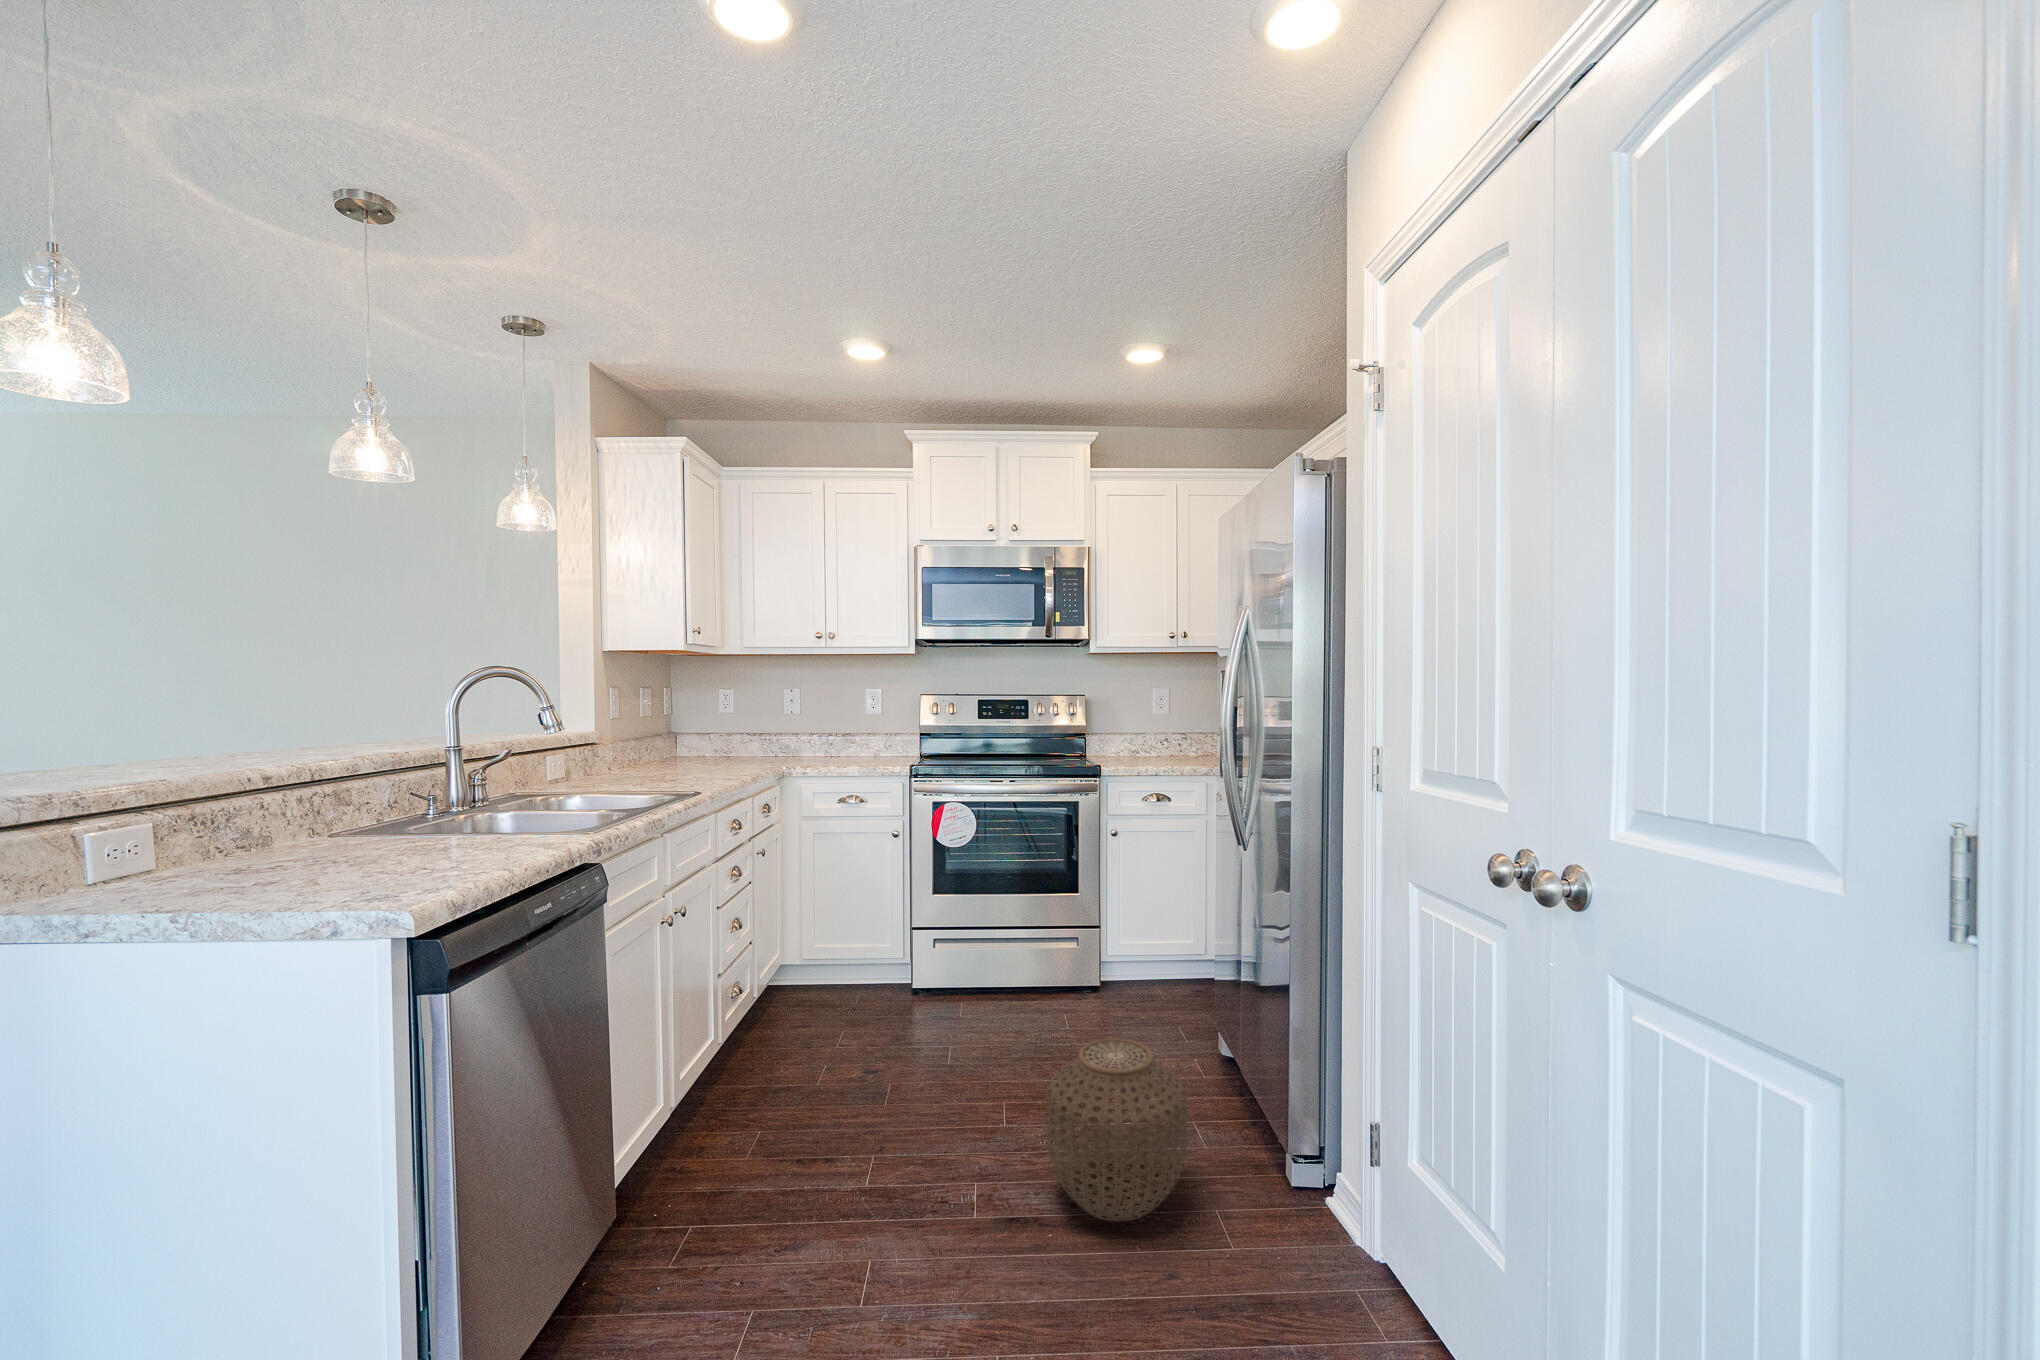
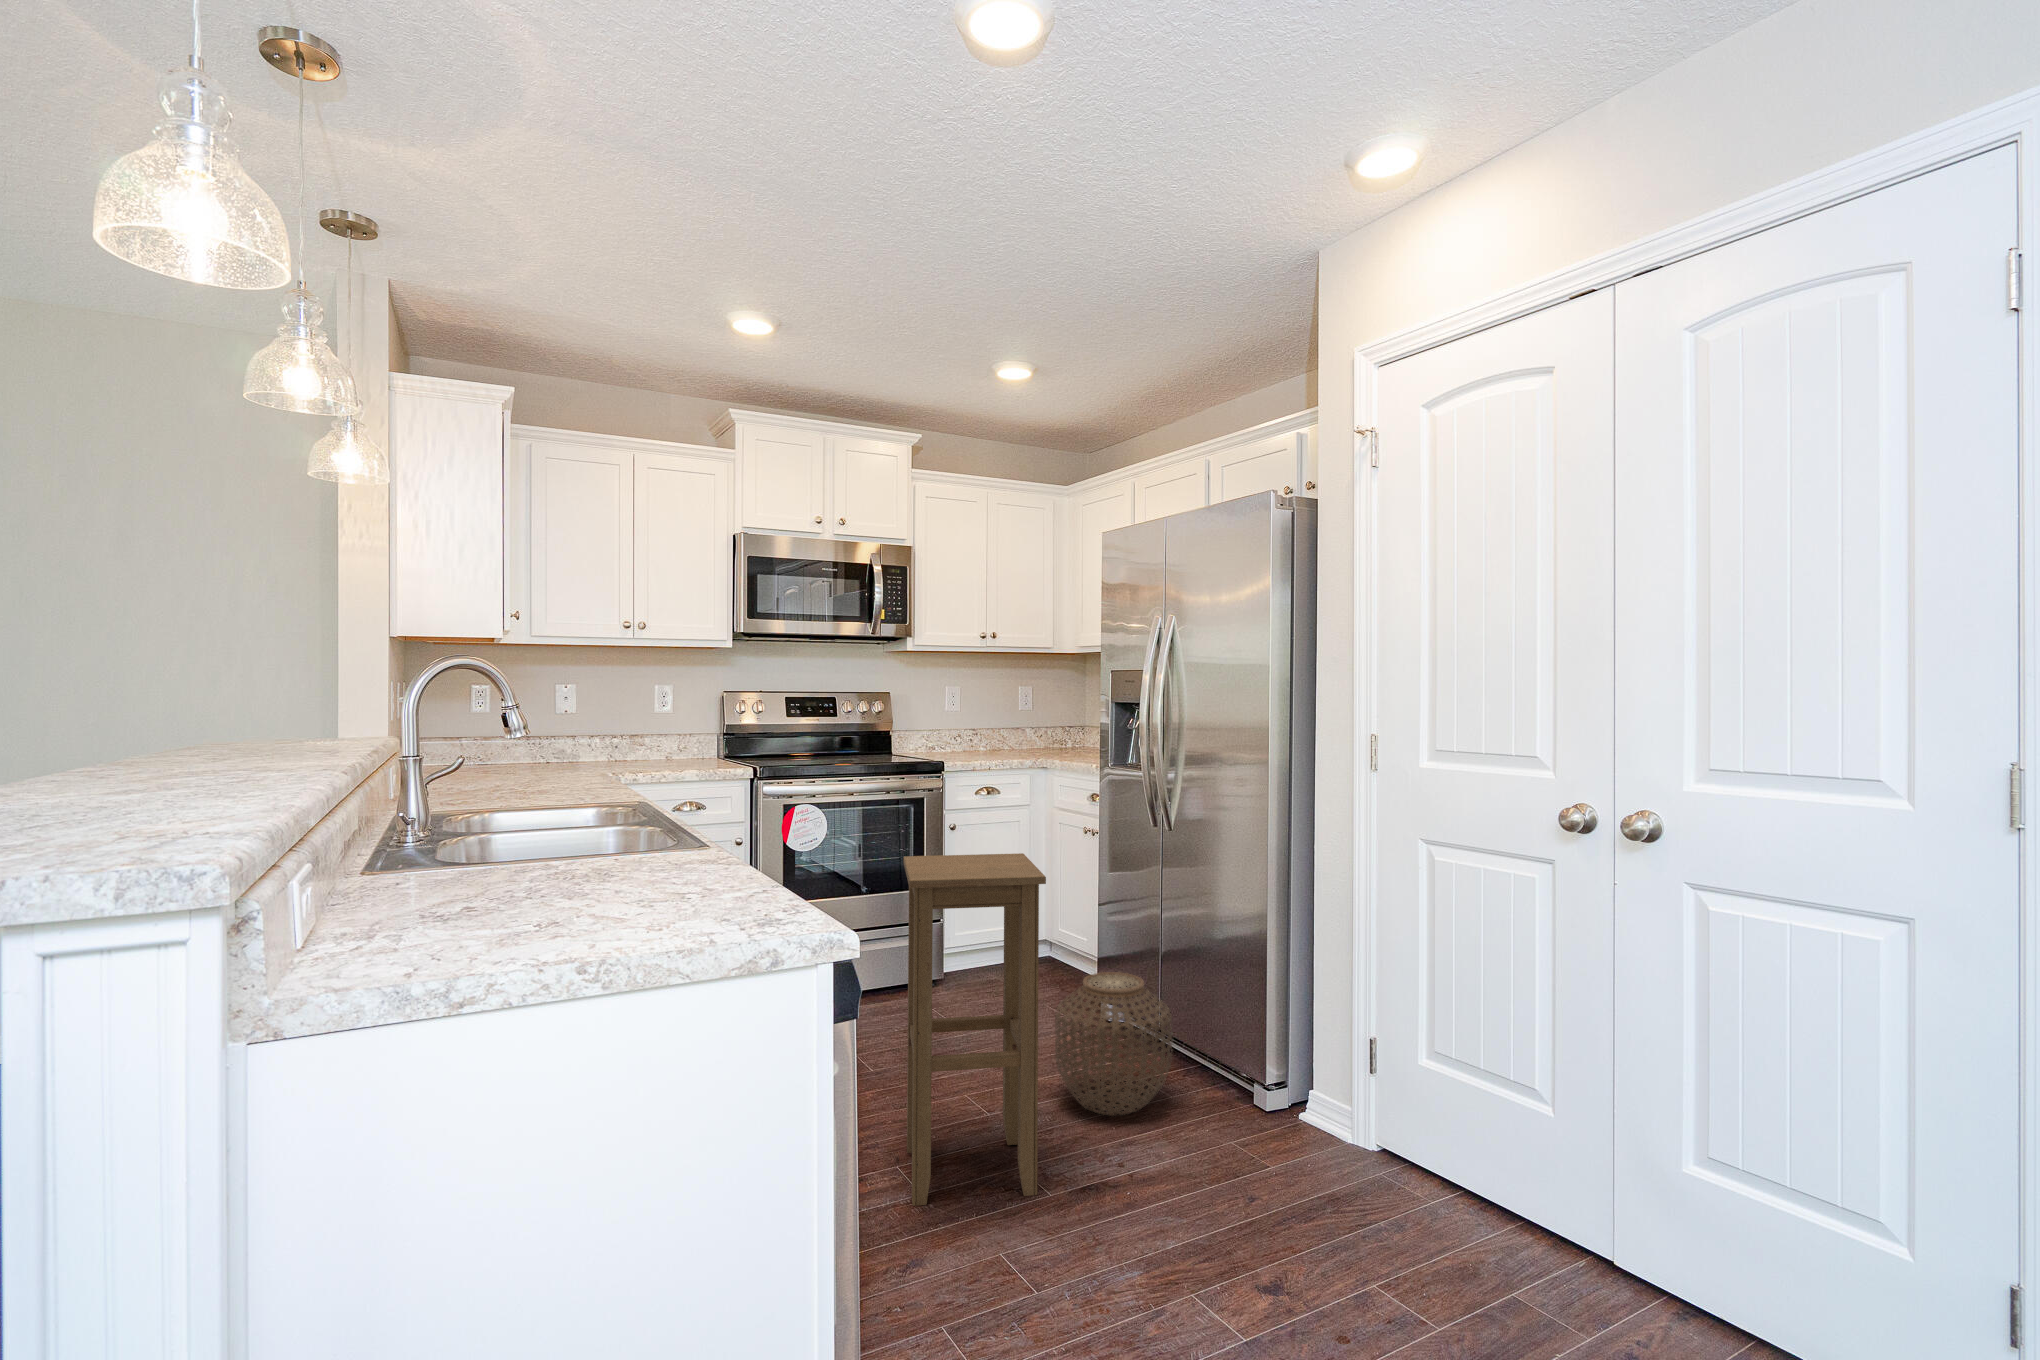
stool: none [774,885,975,1311] -> present [904,853,1046,1206]

